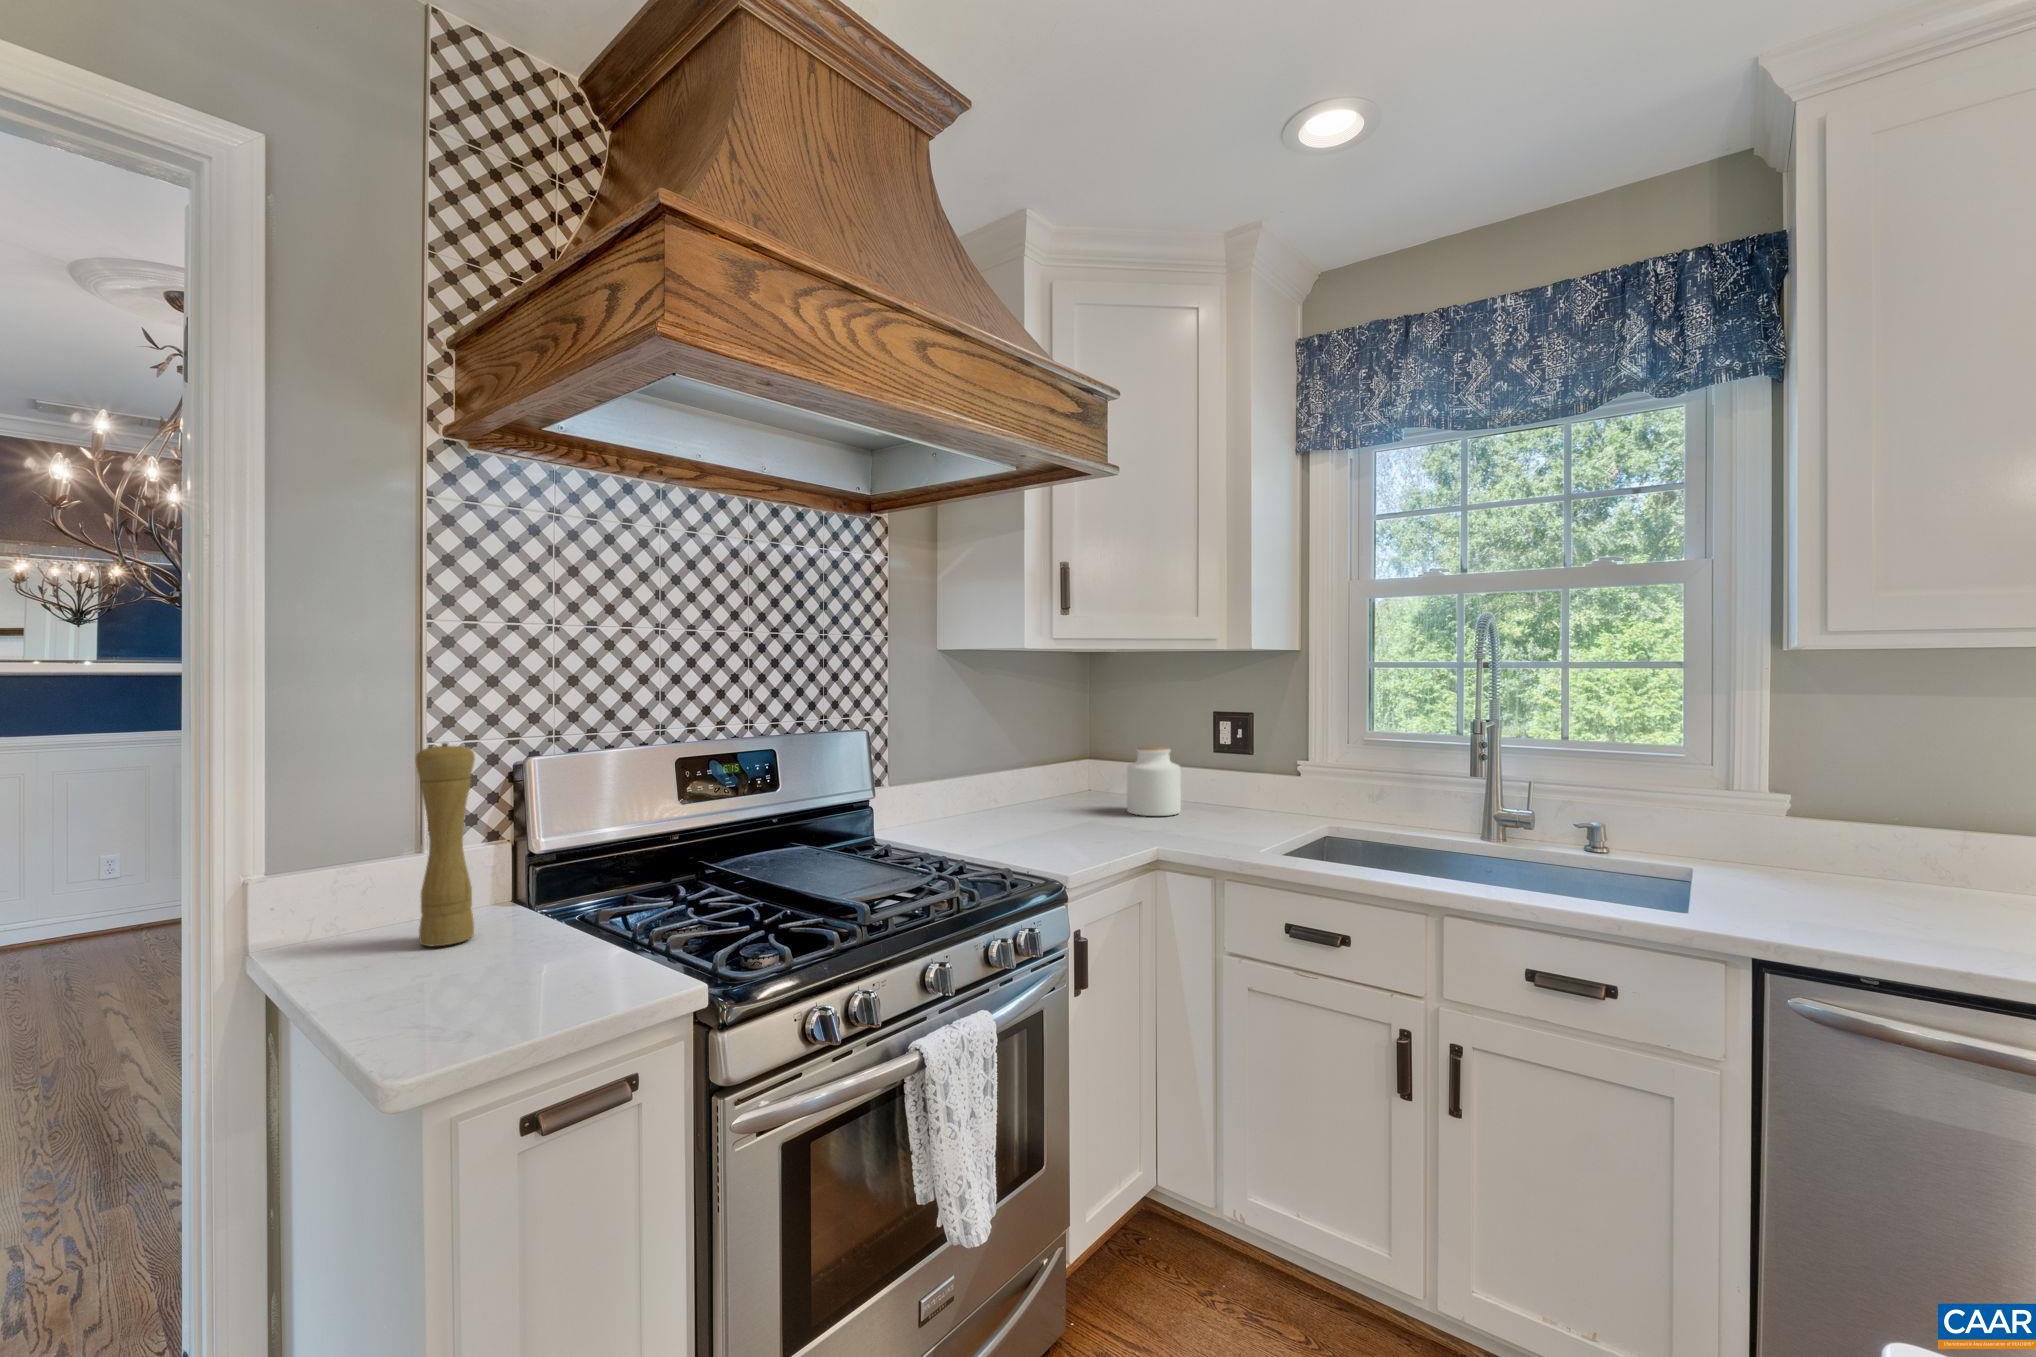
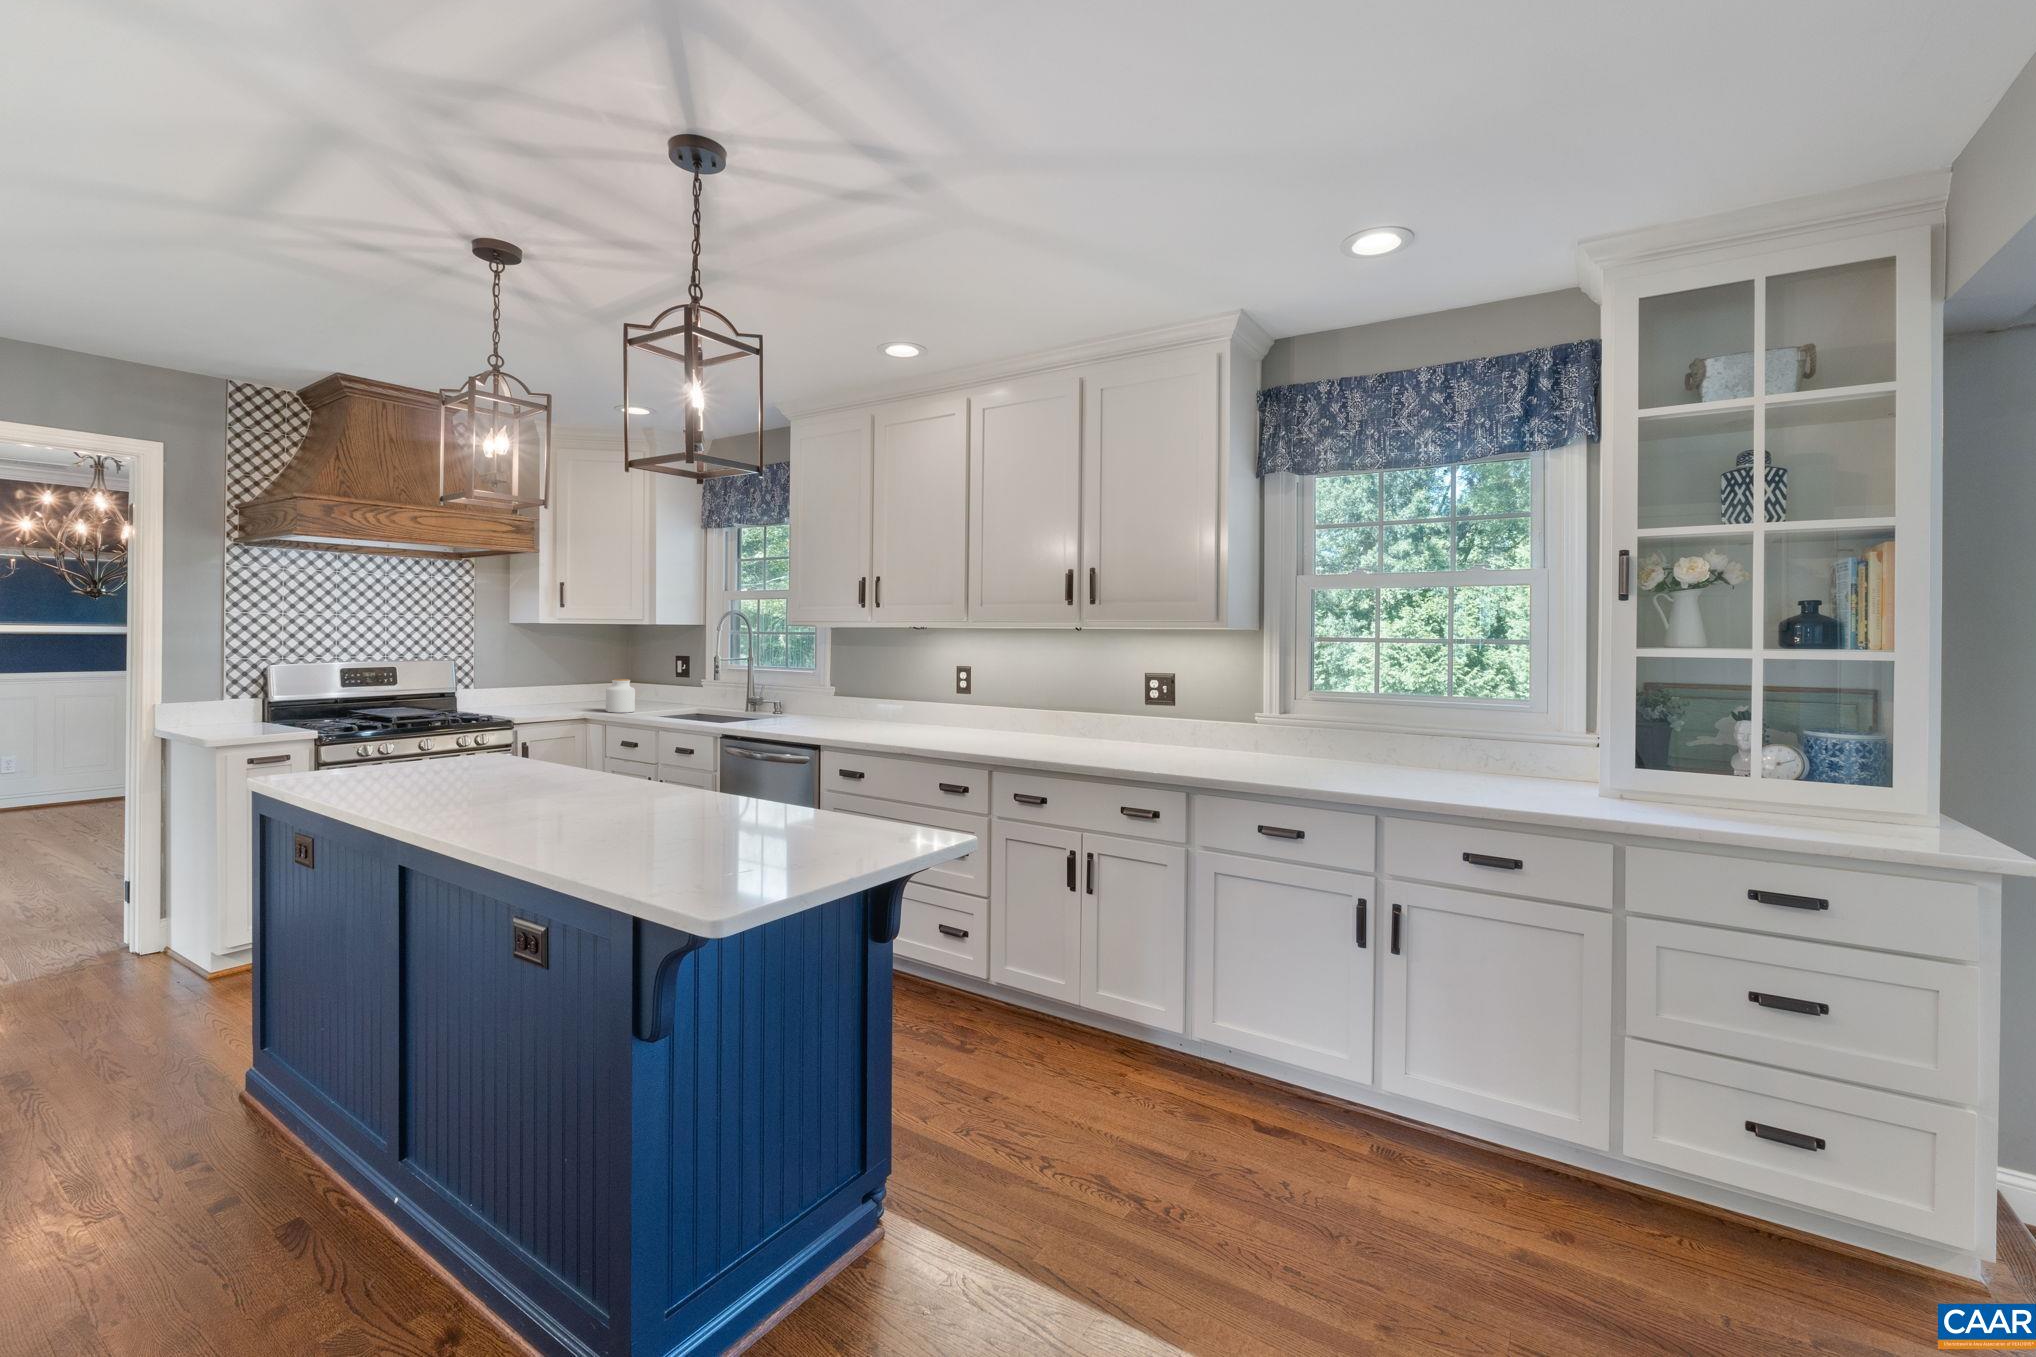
pepper mill: present [416,743,475,946] -> none [220,659,243,729]

